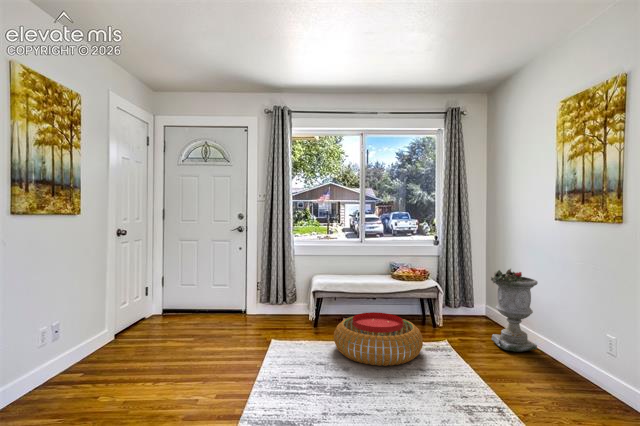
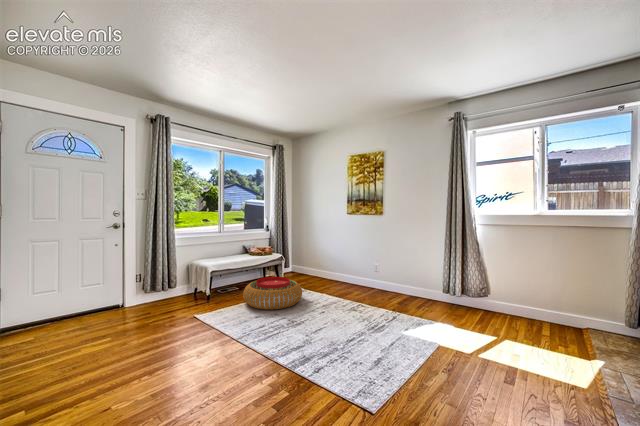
planter: present [491,269,538,352] -> none [315,240,338,284]

